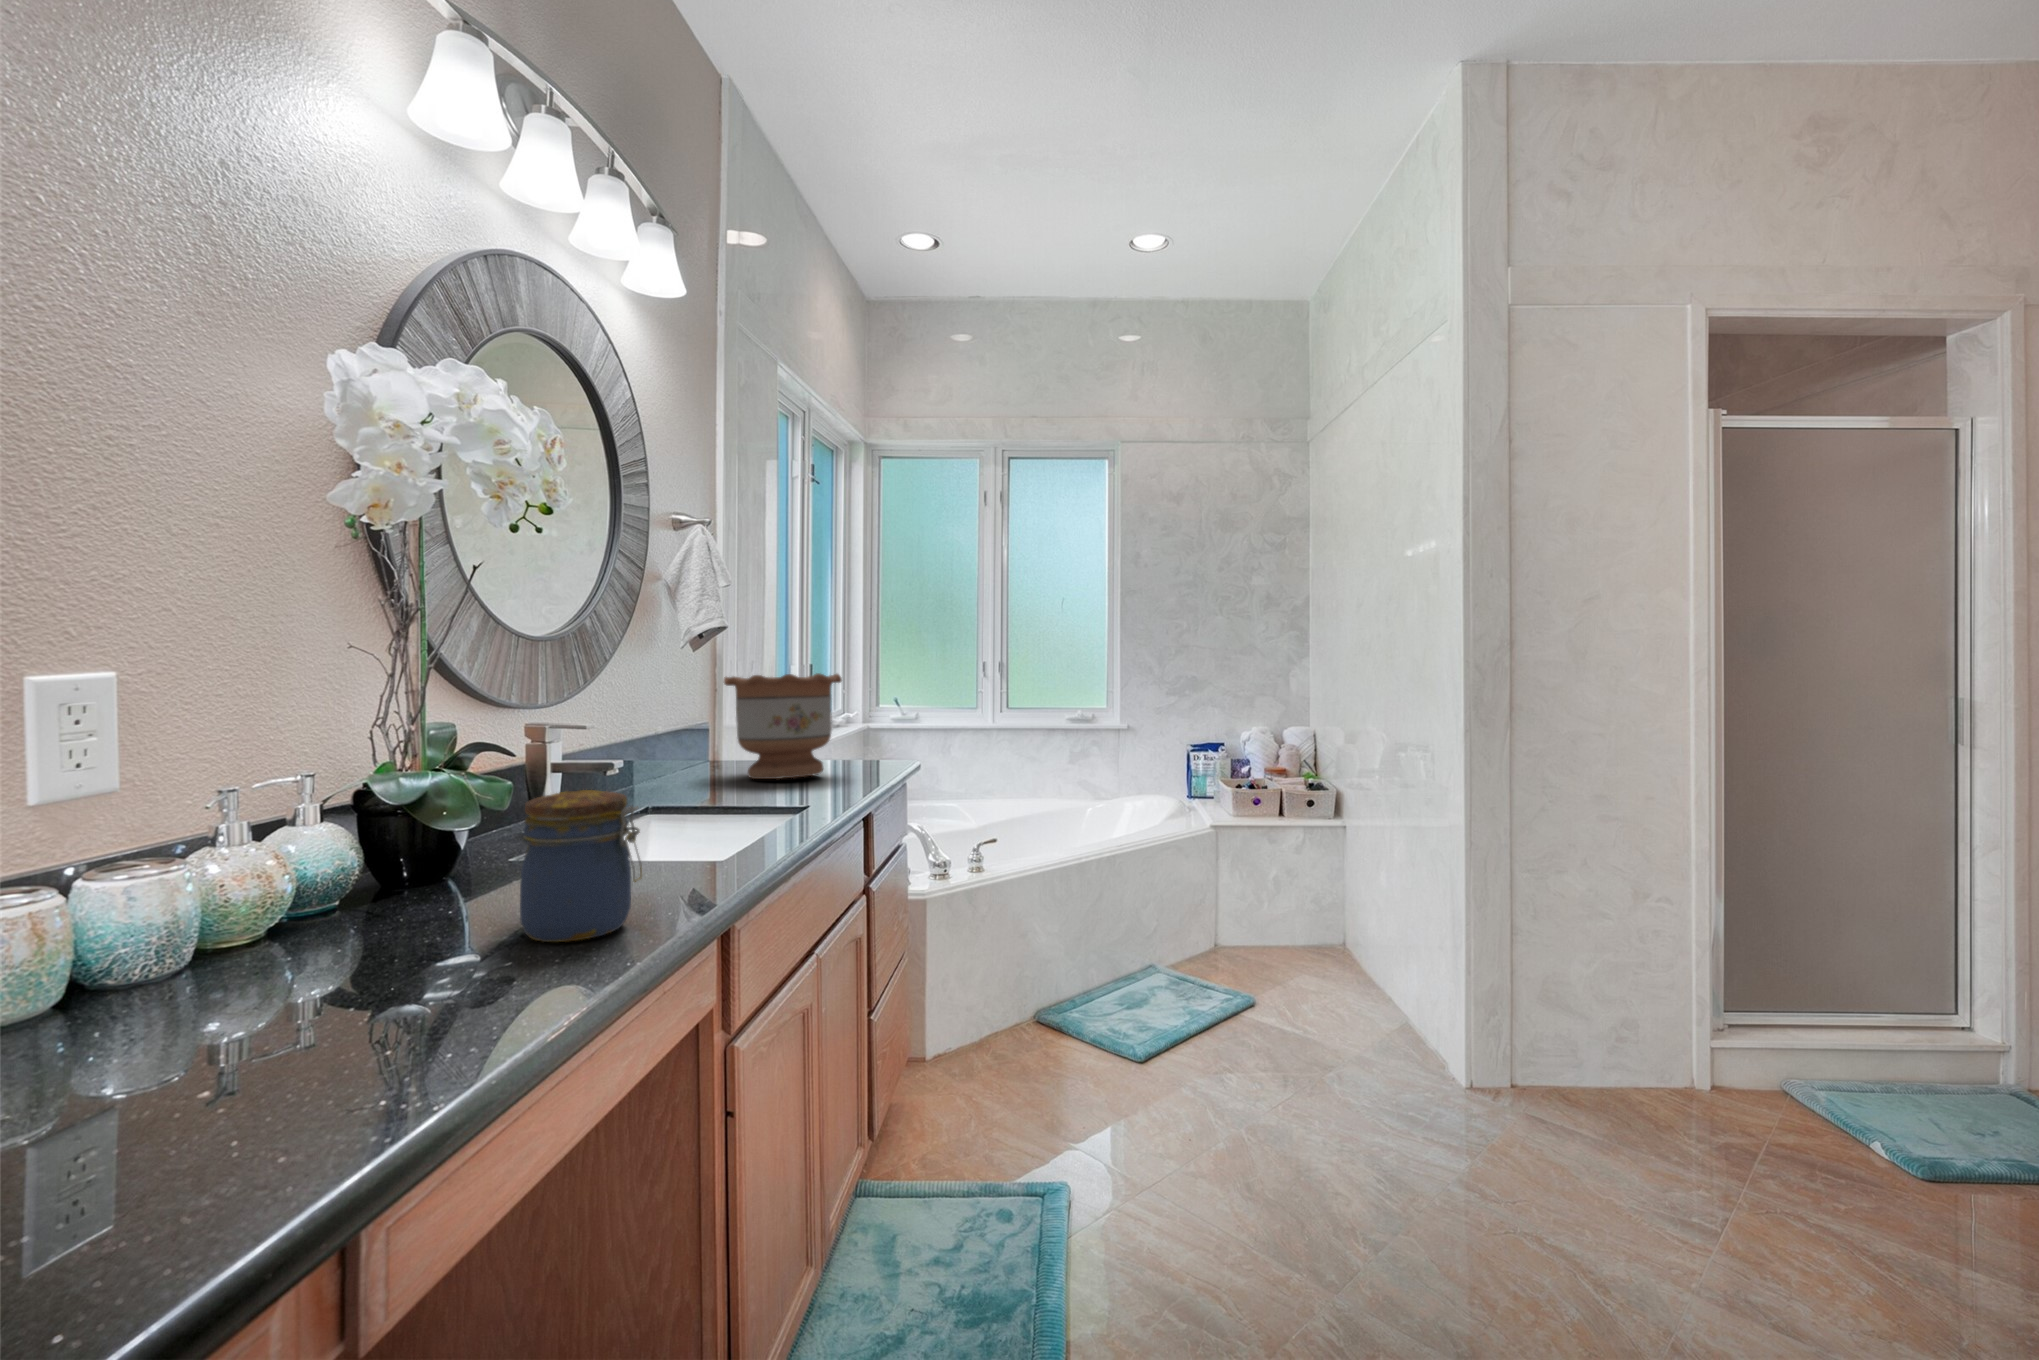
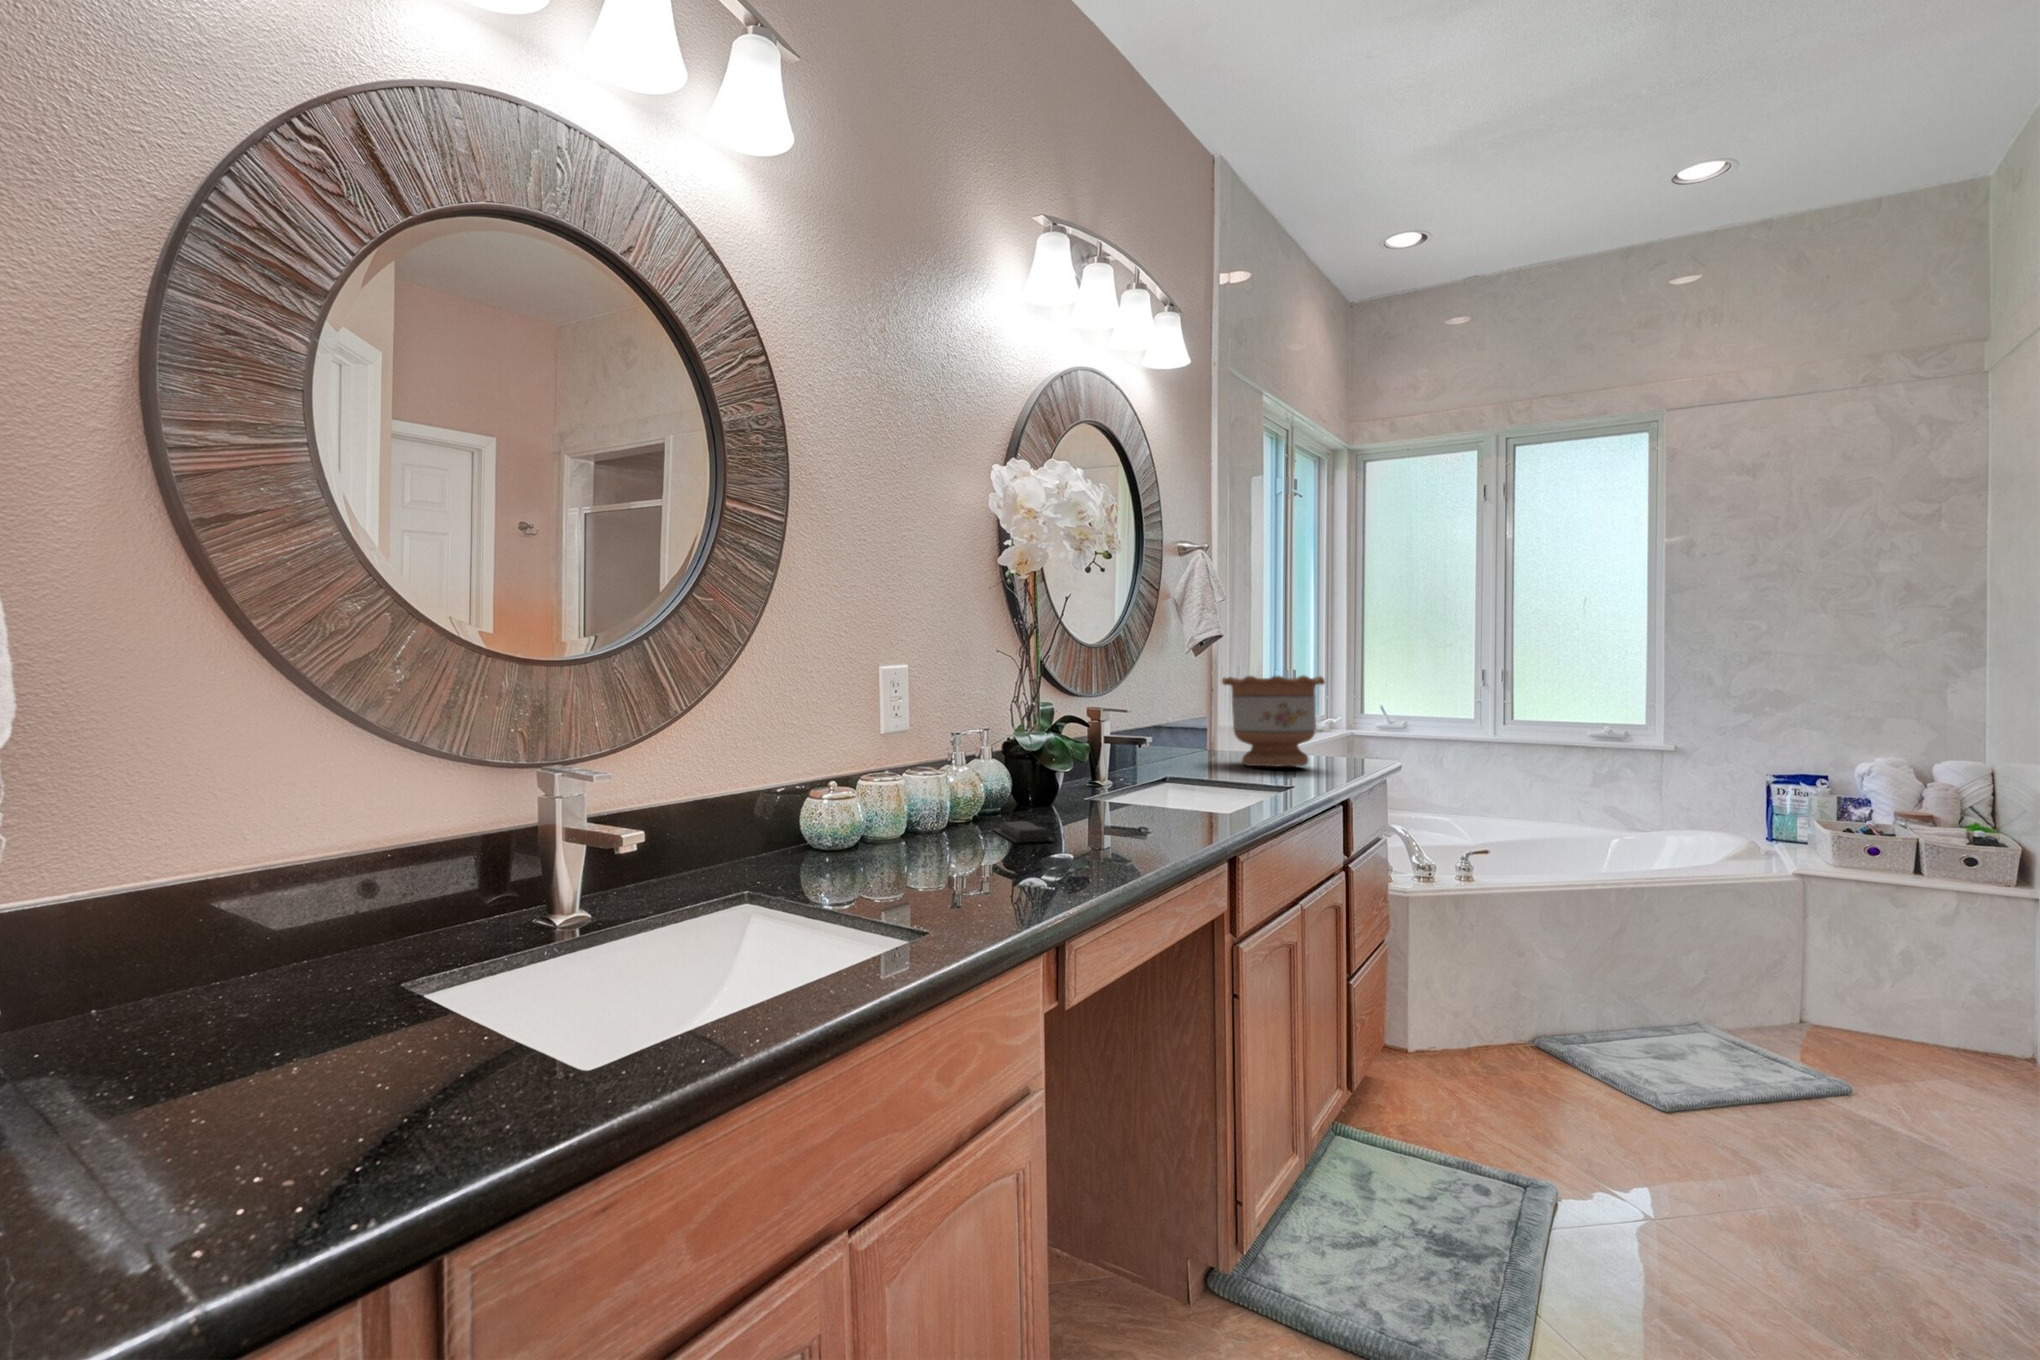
jar: present [520,790,642,942] -> none [1103,745,1176,840]
soap bar: none [301,934,420,987] -> present [993,821,1054,843]

